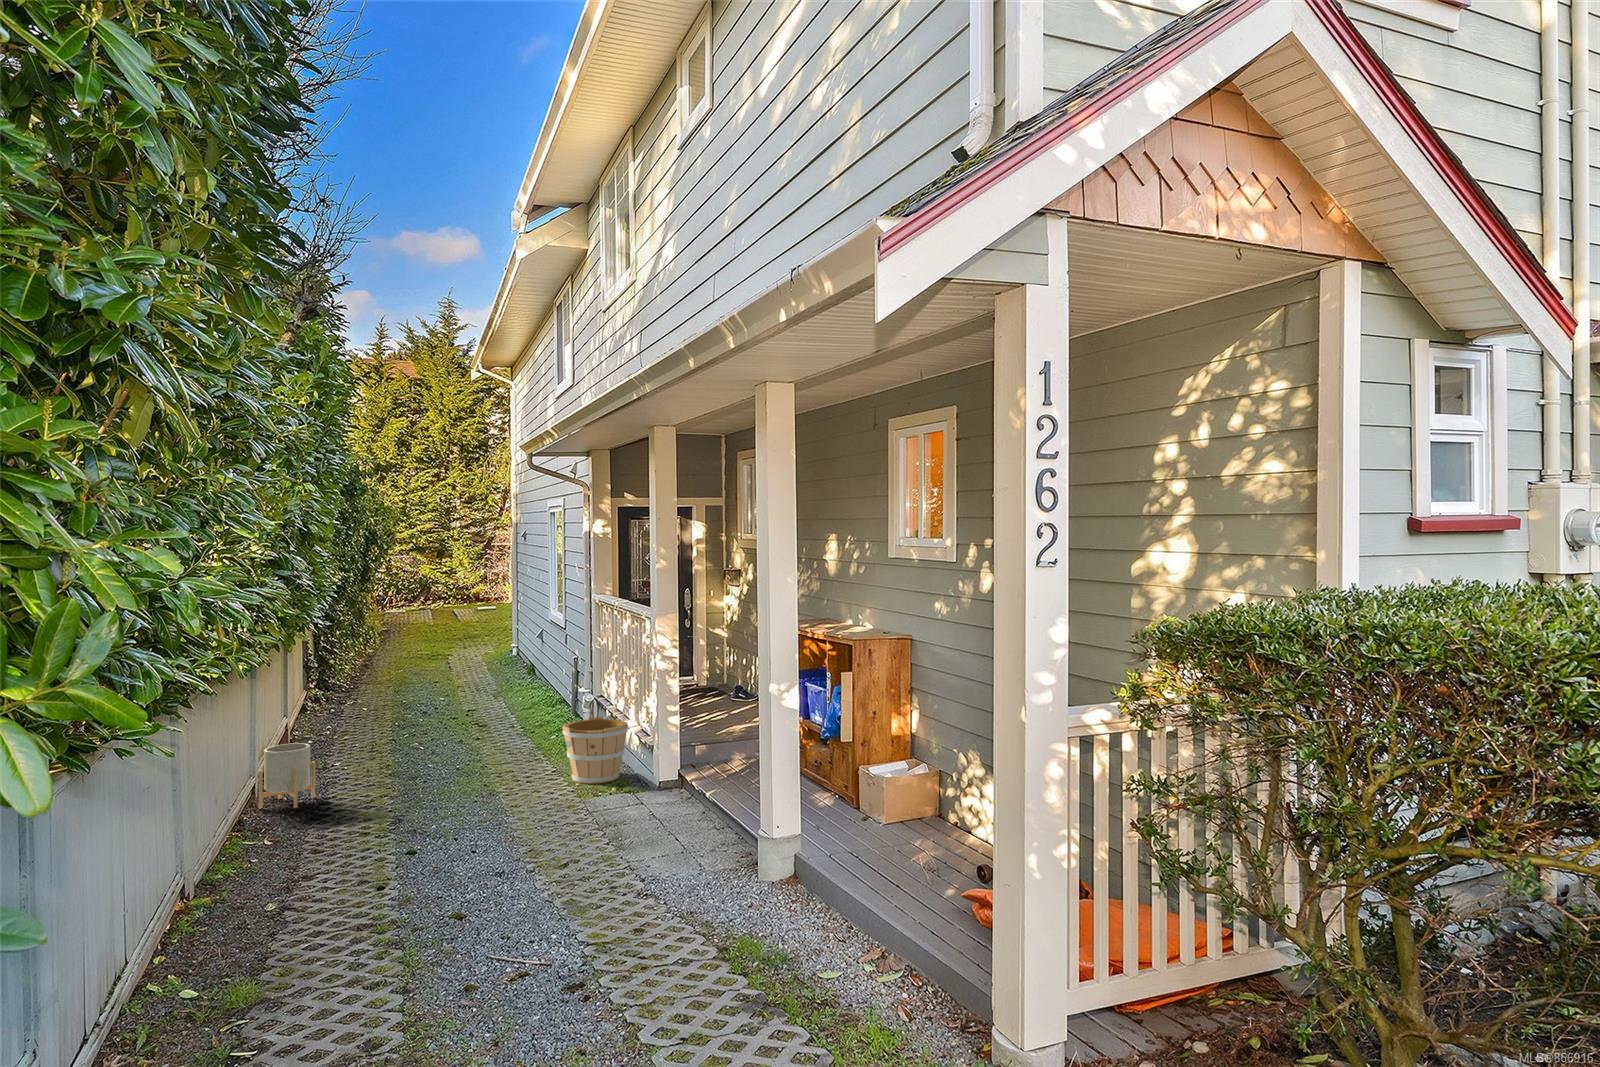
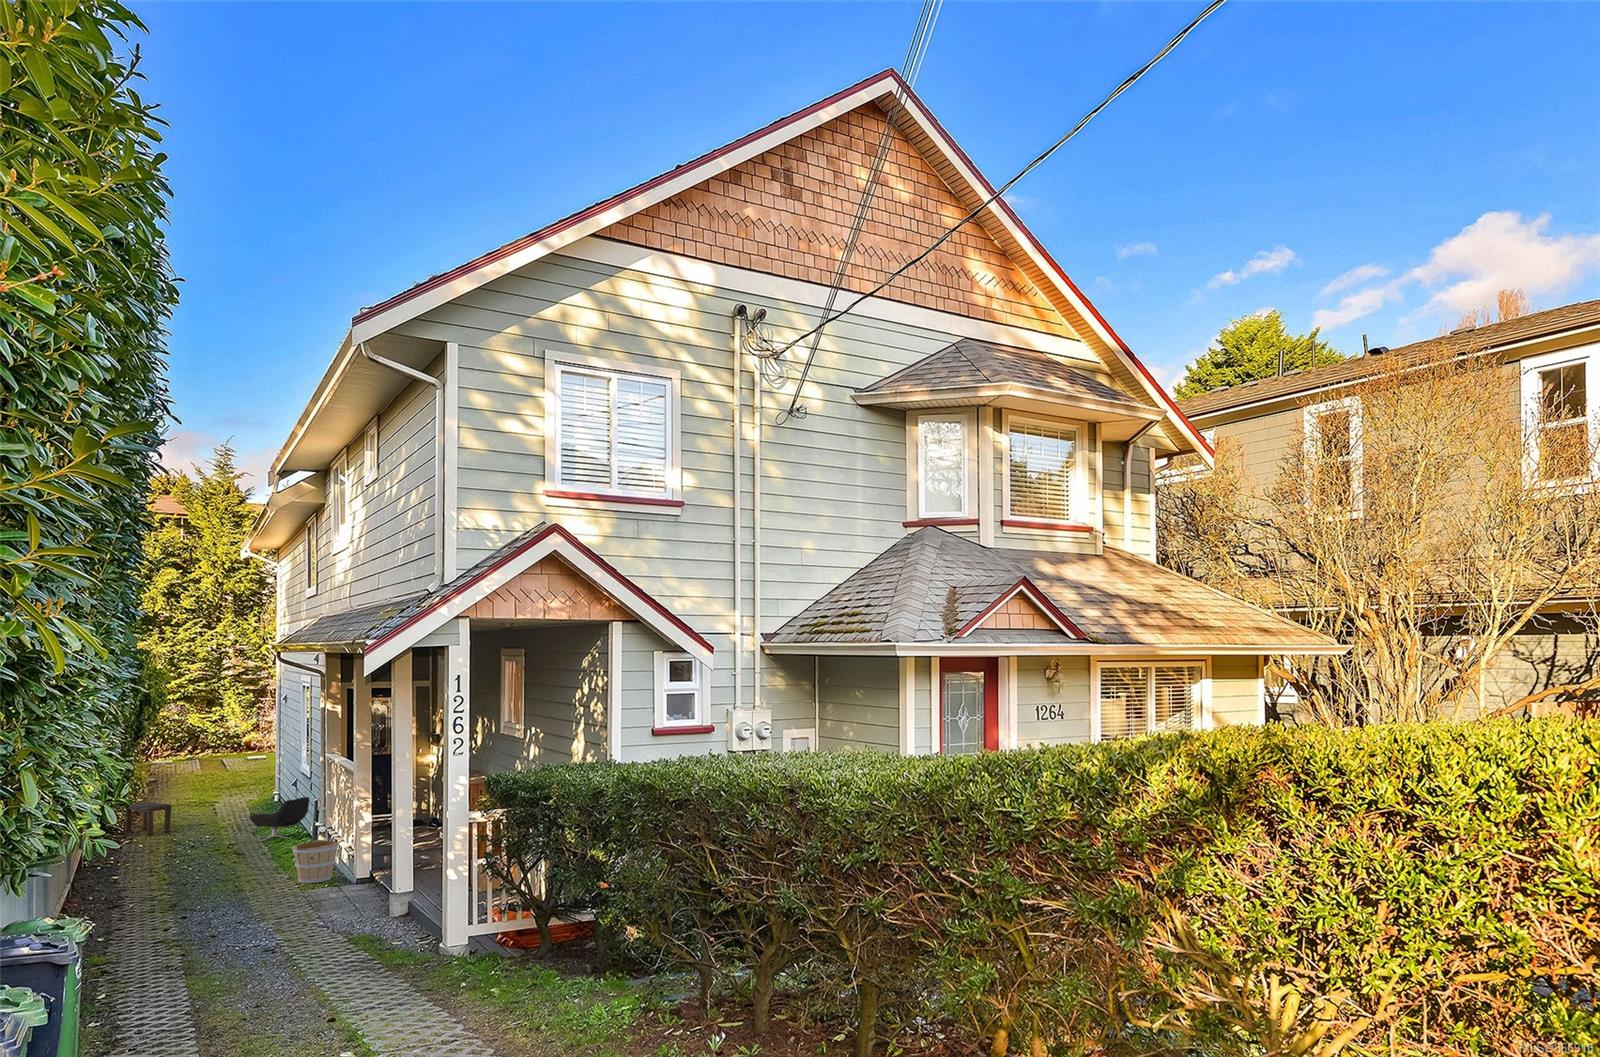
bench: none [347,651,399,692] -> present [125,802,172,836]
lounge chair: none [491,652,563,706] -> present [249,797,309,841]
planter: present [259,743,315,809] -> none [81,864,120,907]

